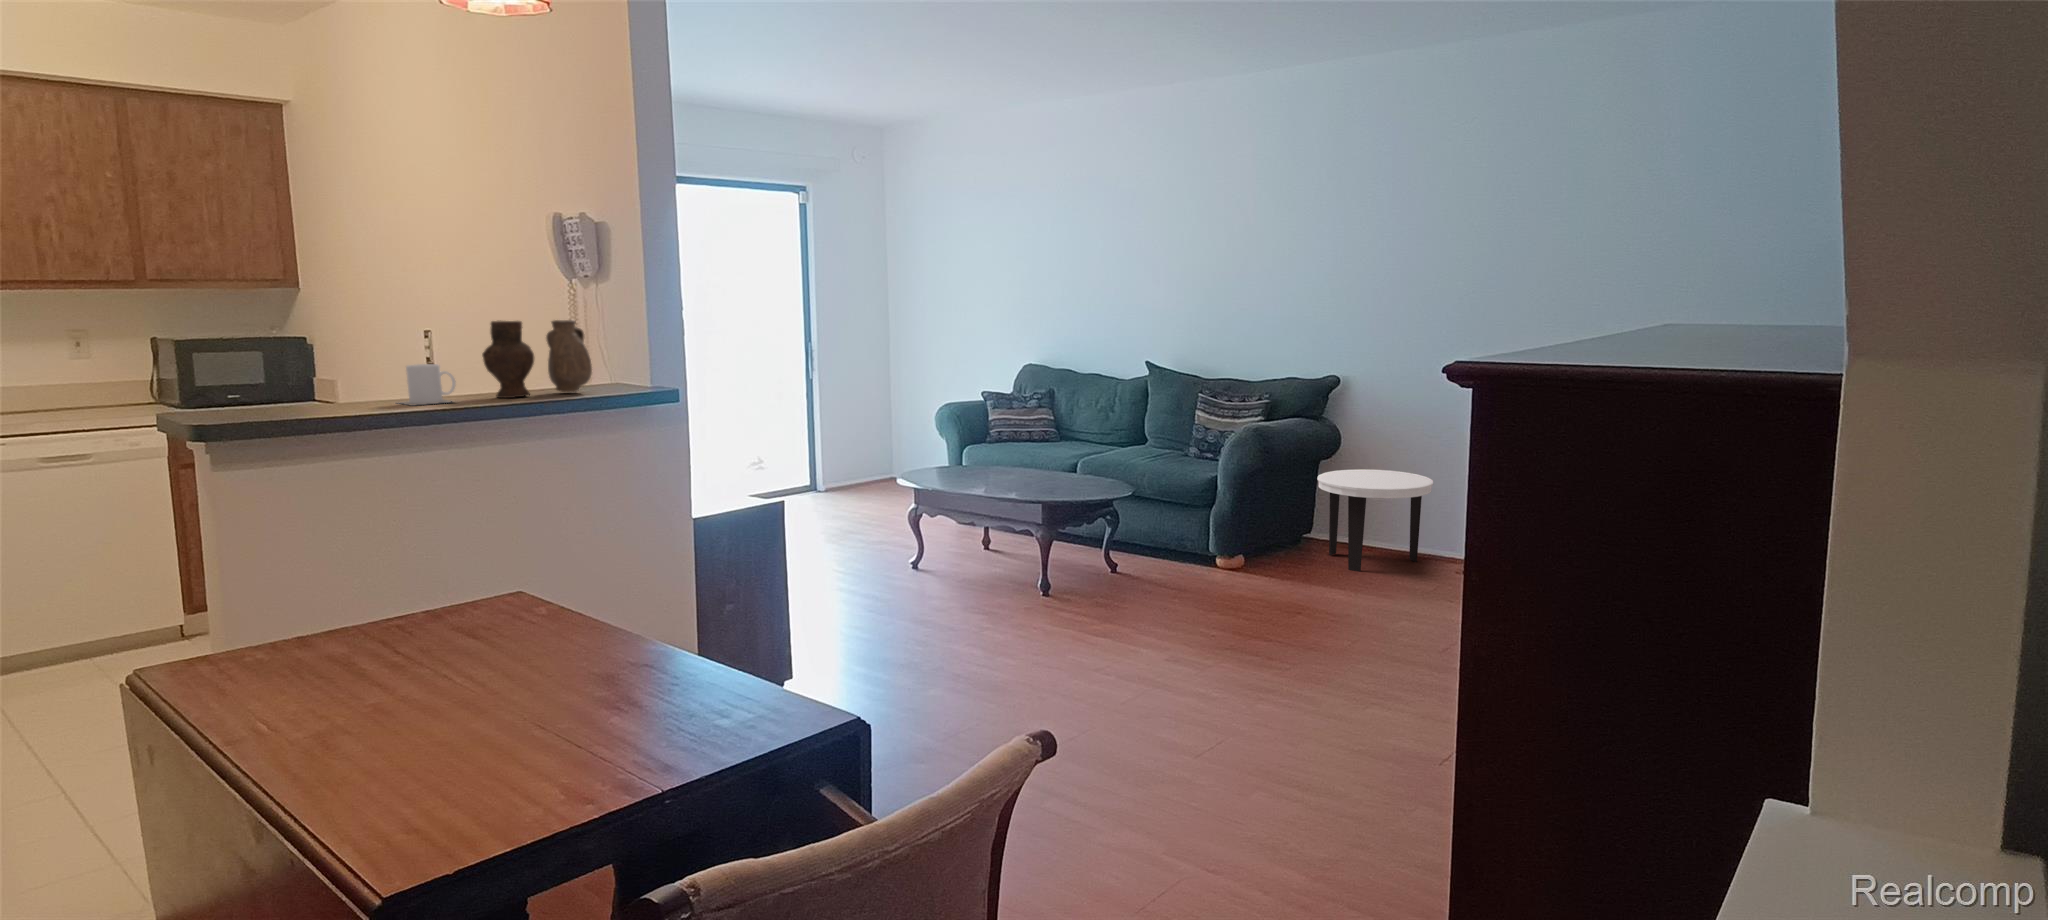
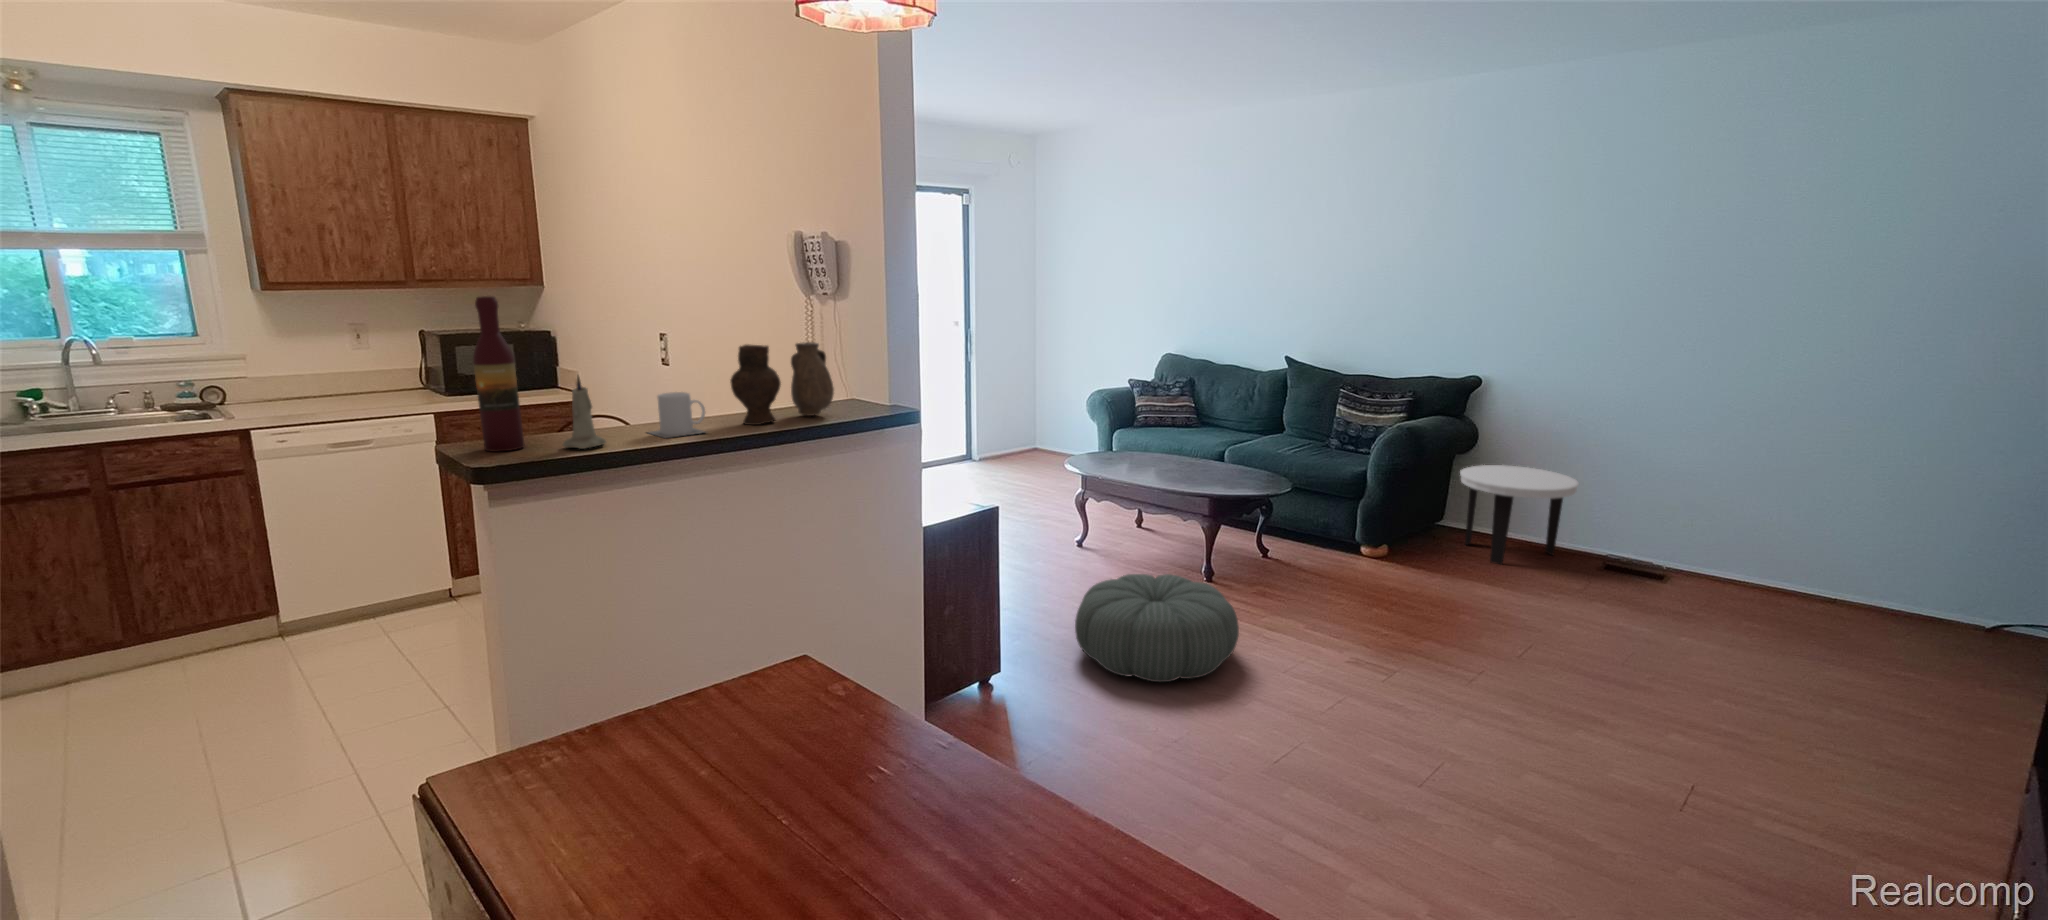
wine bottle: none [221,267,271,413] -> present [473,296,525,452]
candle: none [308,340,353,411] -> present [563,376,606,449]
pouf: none [880,577,1050,681] -> present [1075,574,1239,682]

